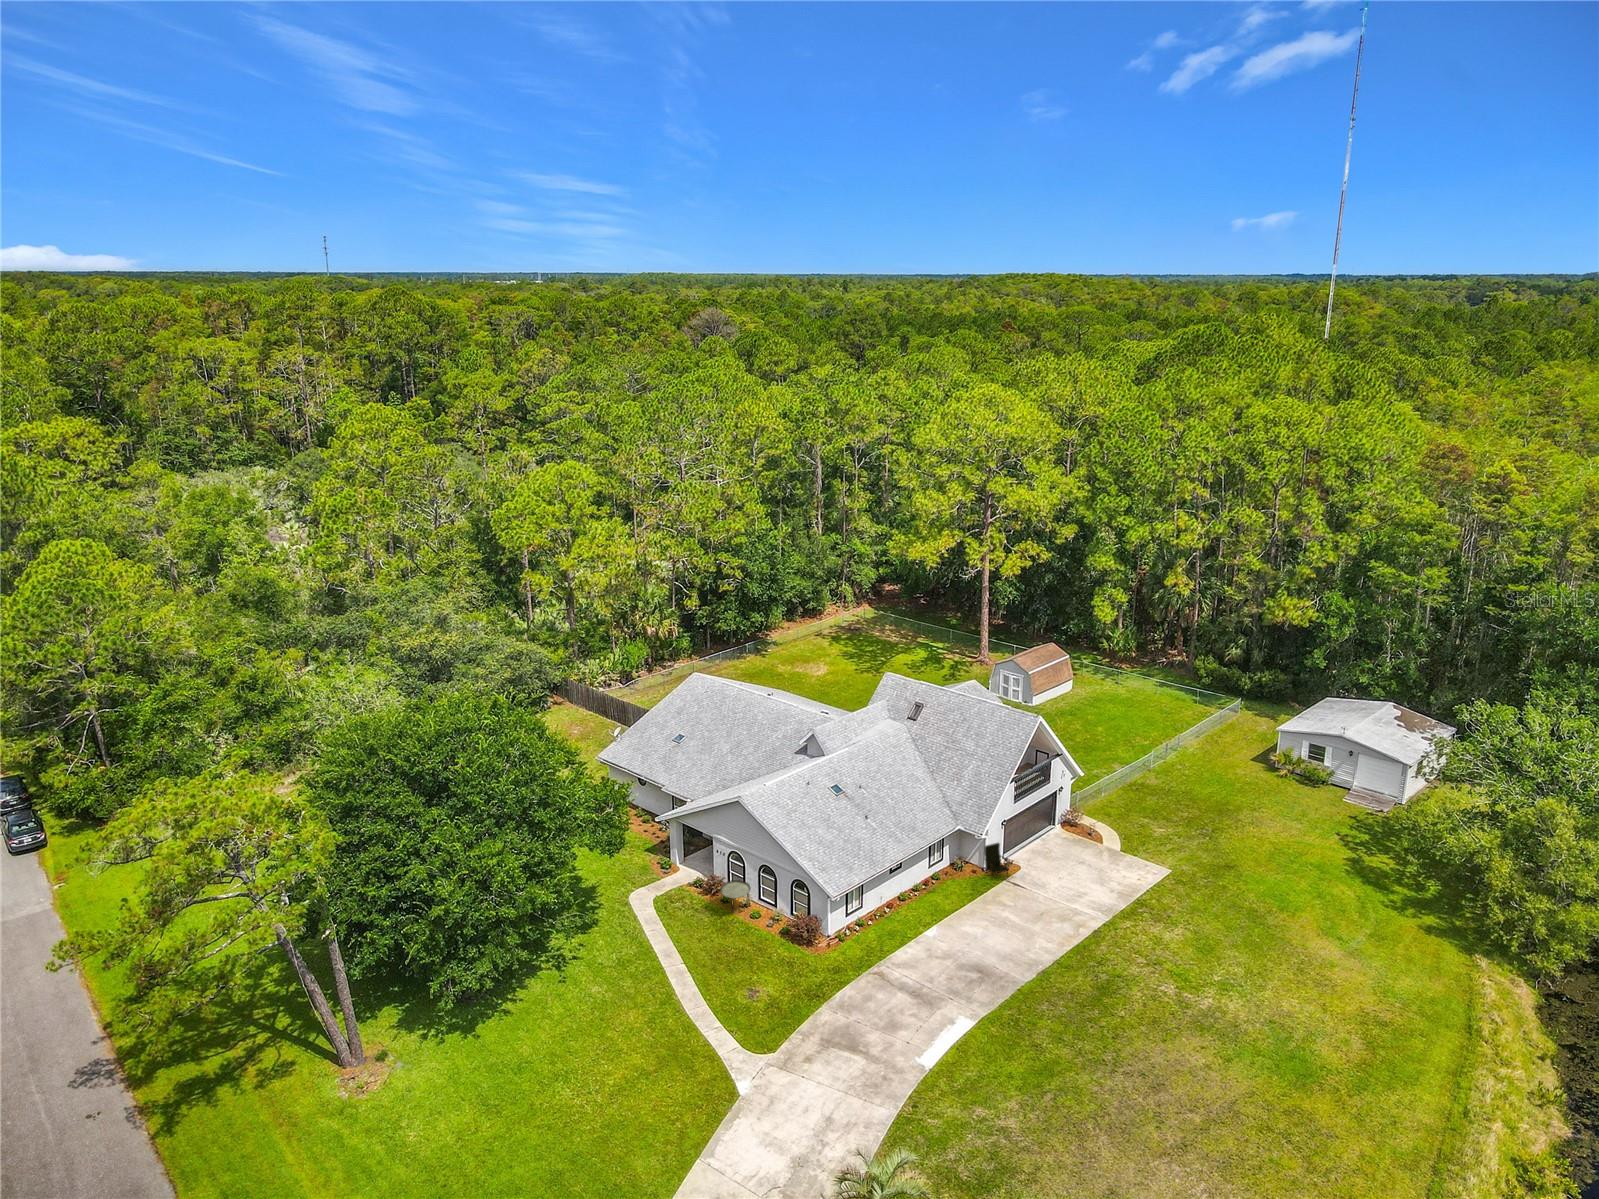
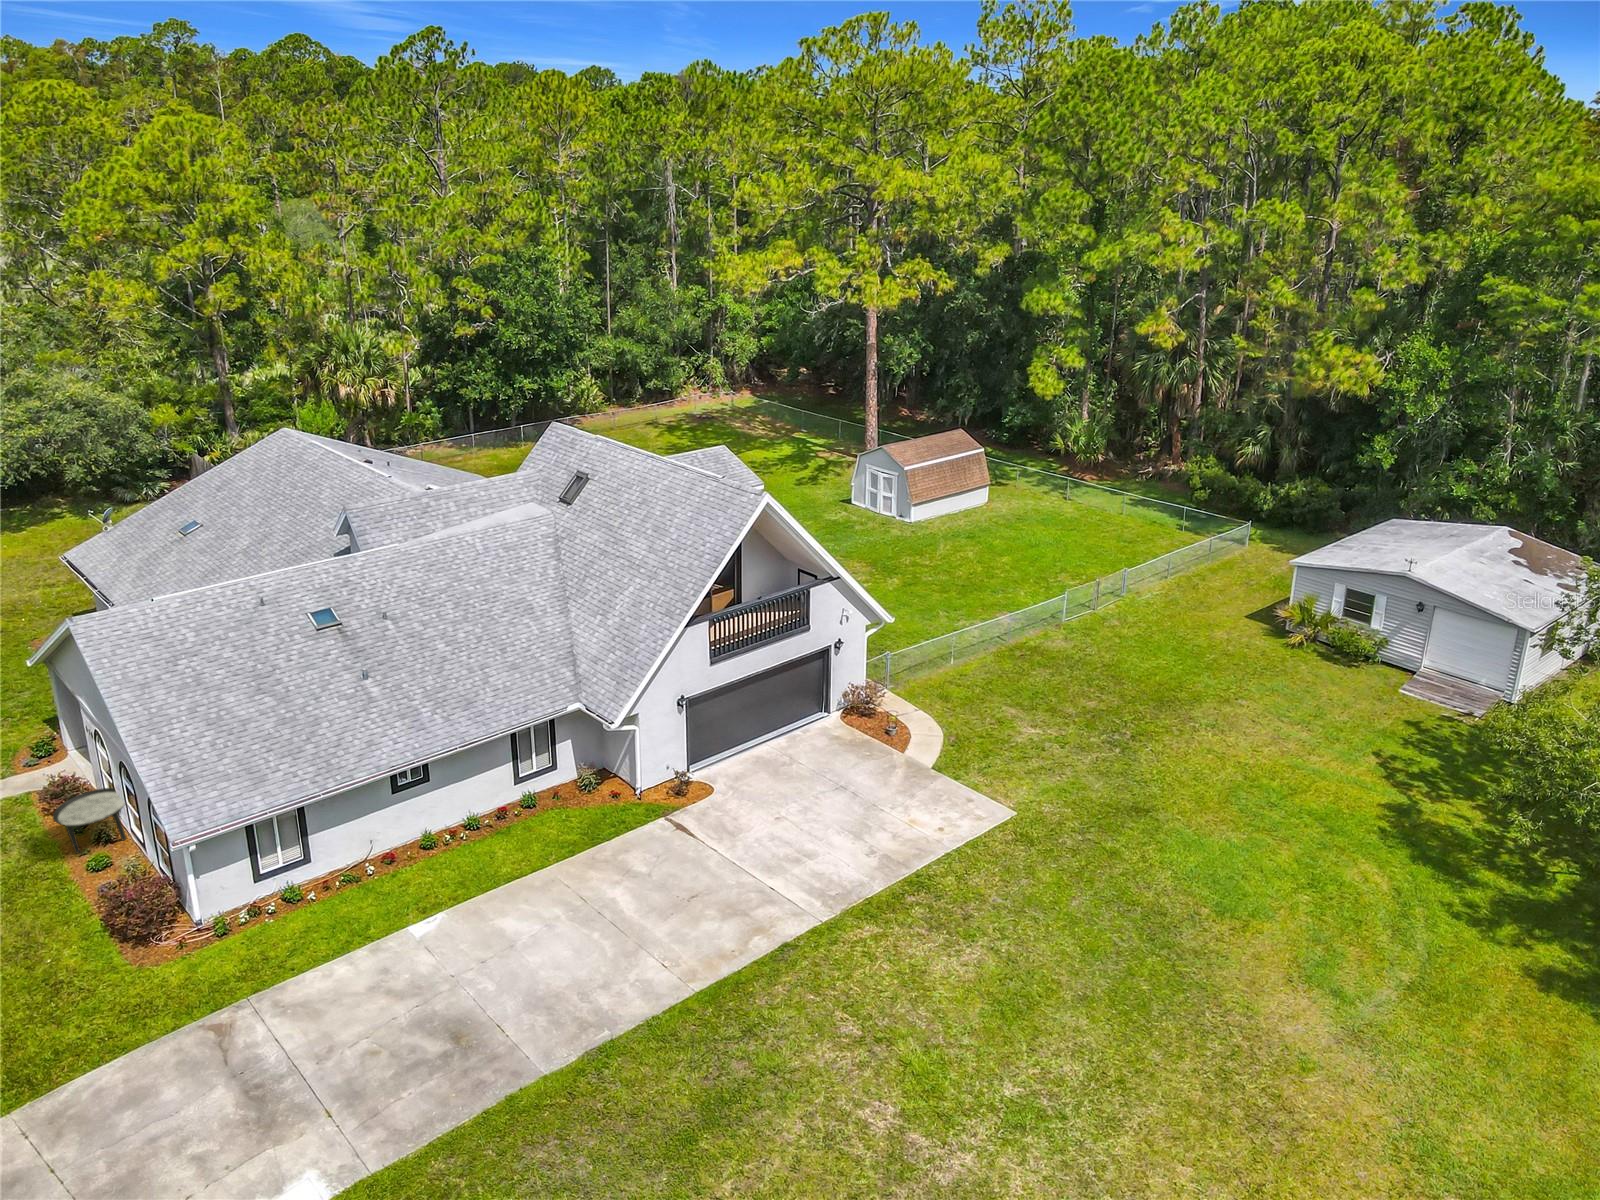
lounge chair: present [984,843,1009,877] -> none [636,739,683,812]

